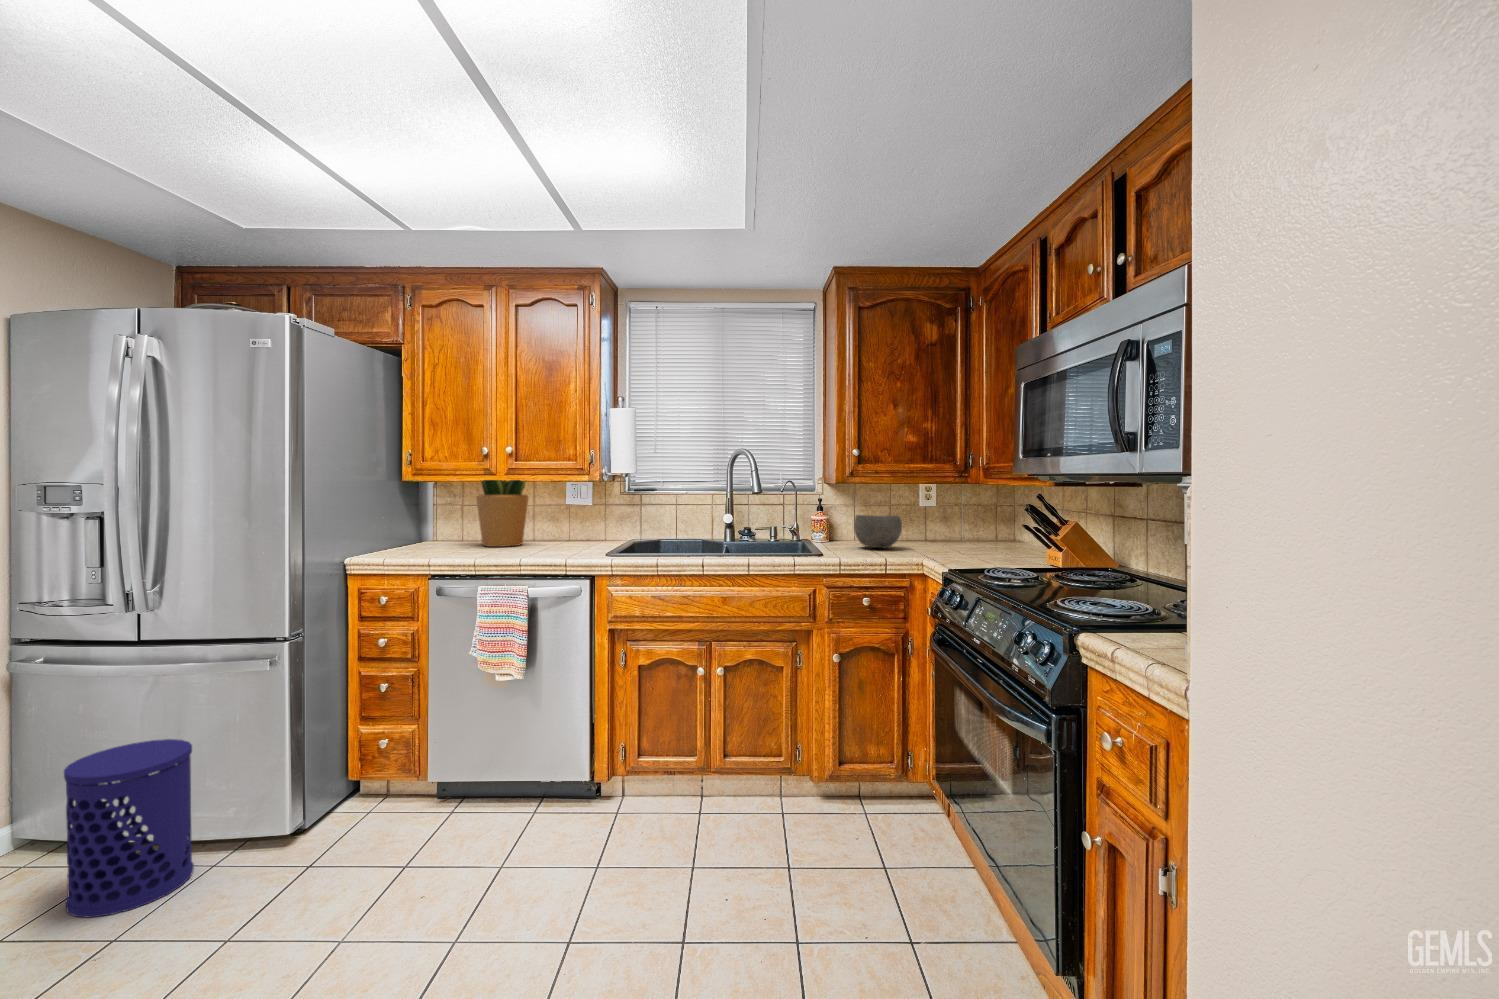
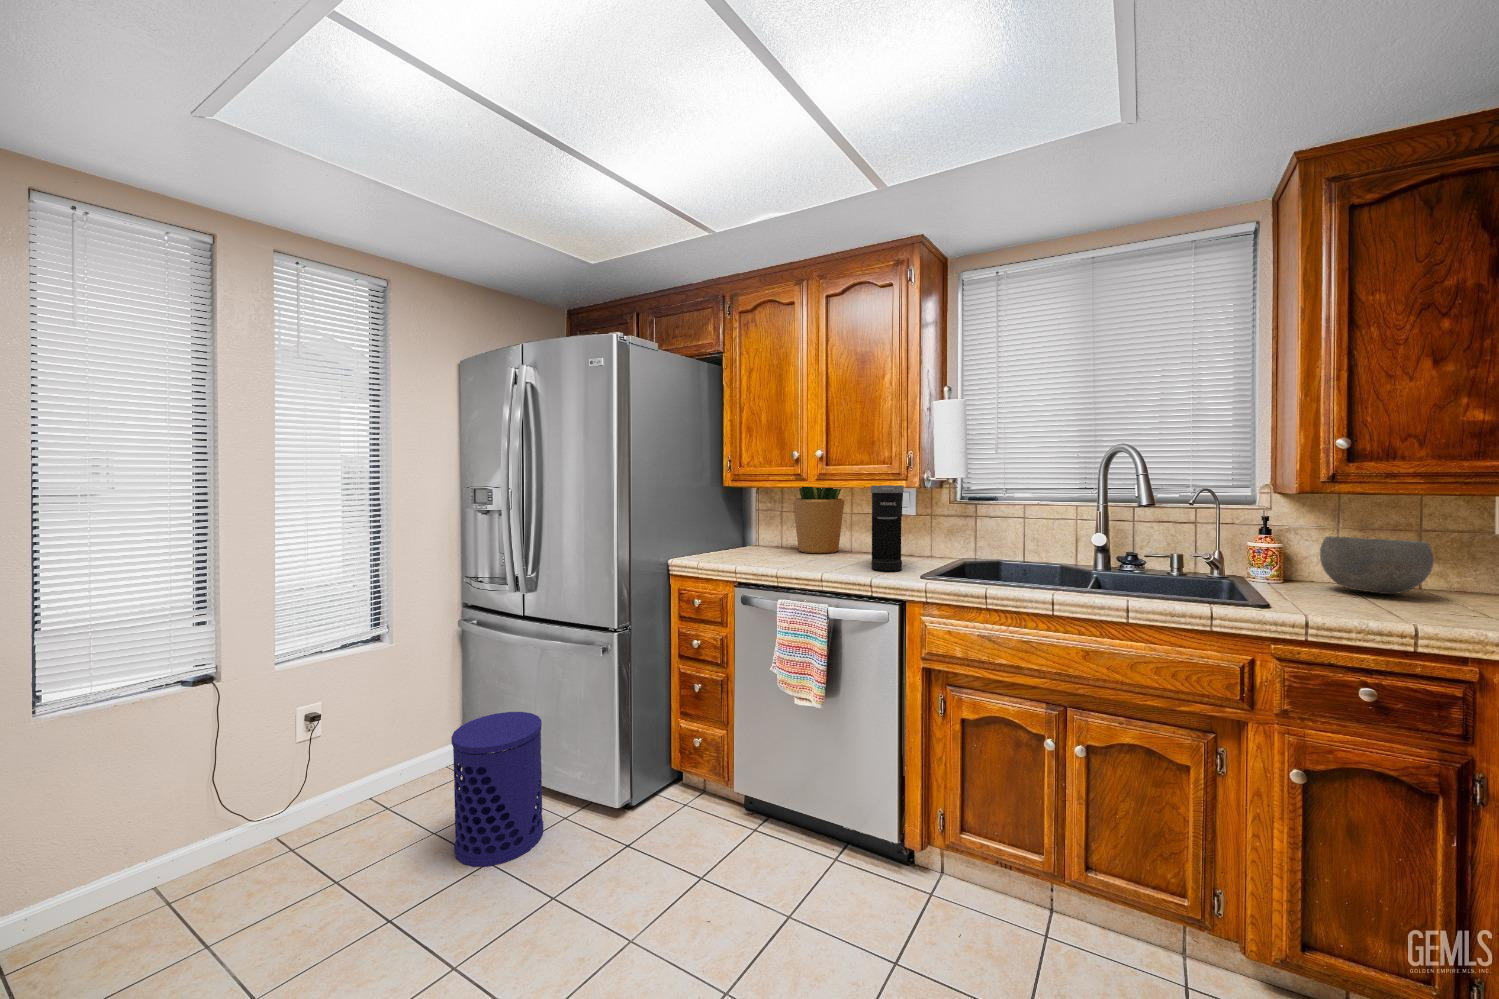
coffee maker: none [559,481,589,554] -> present [871,485,904,571]

